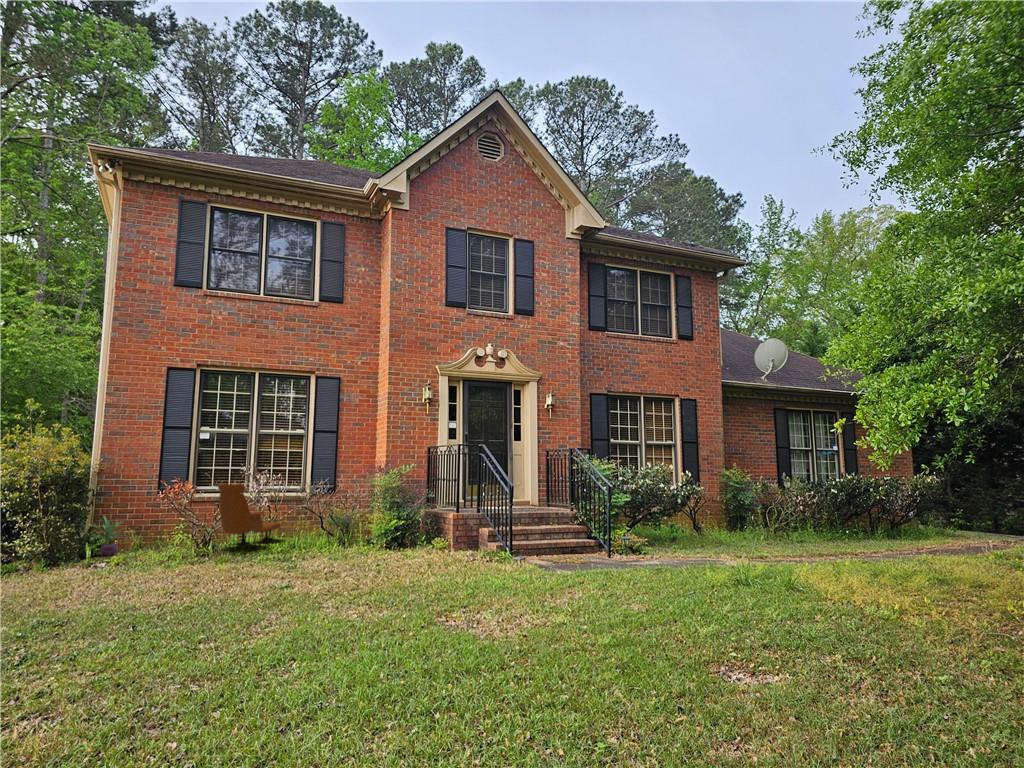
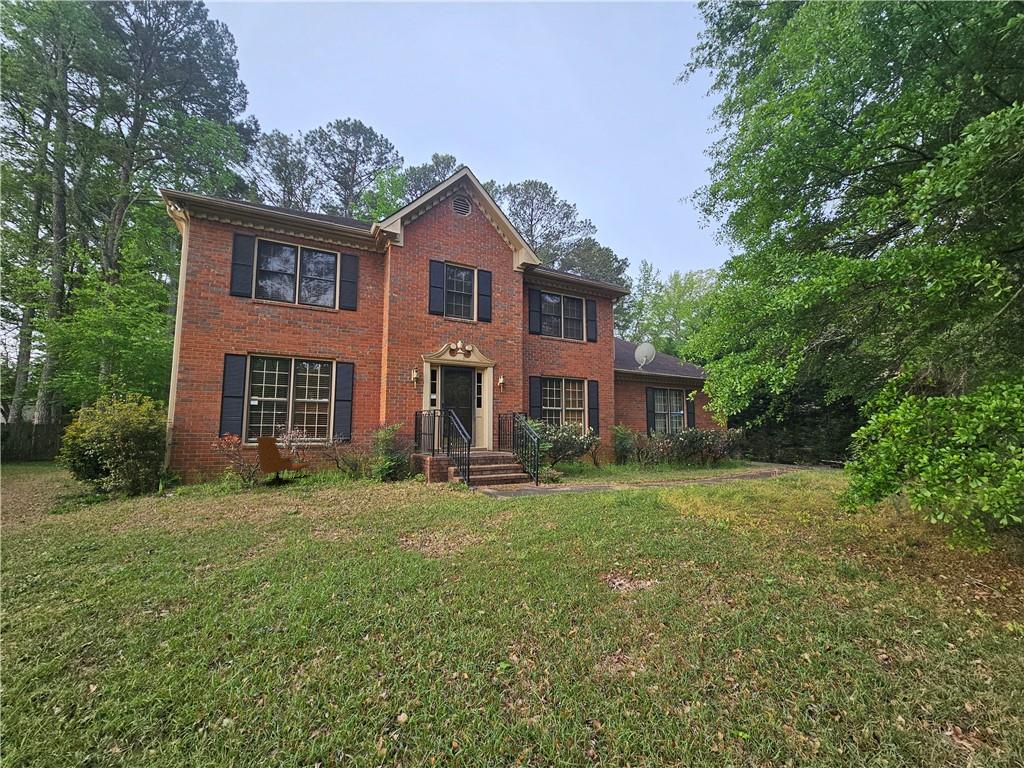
decorative plant: present [90,516,119,556] -> none [154,460,190,489]

